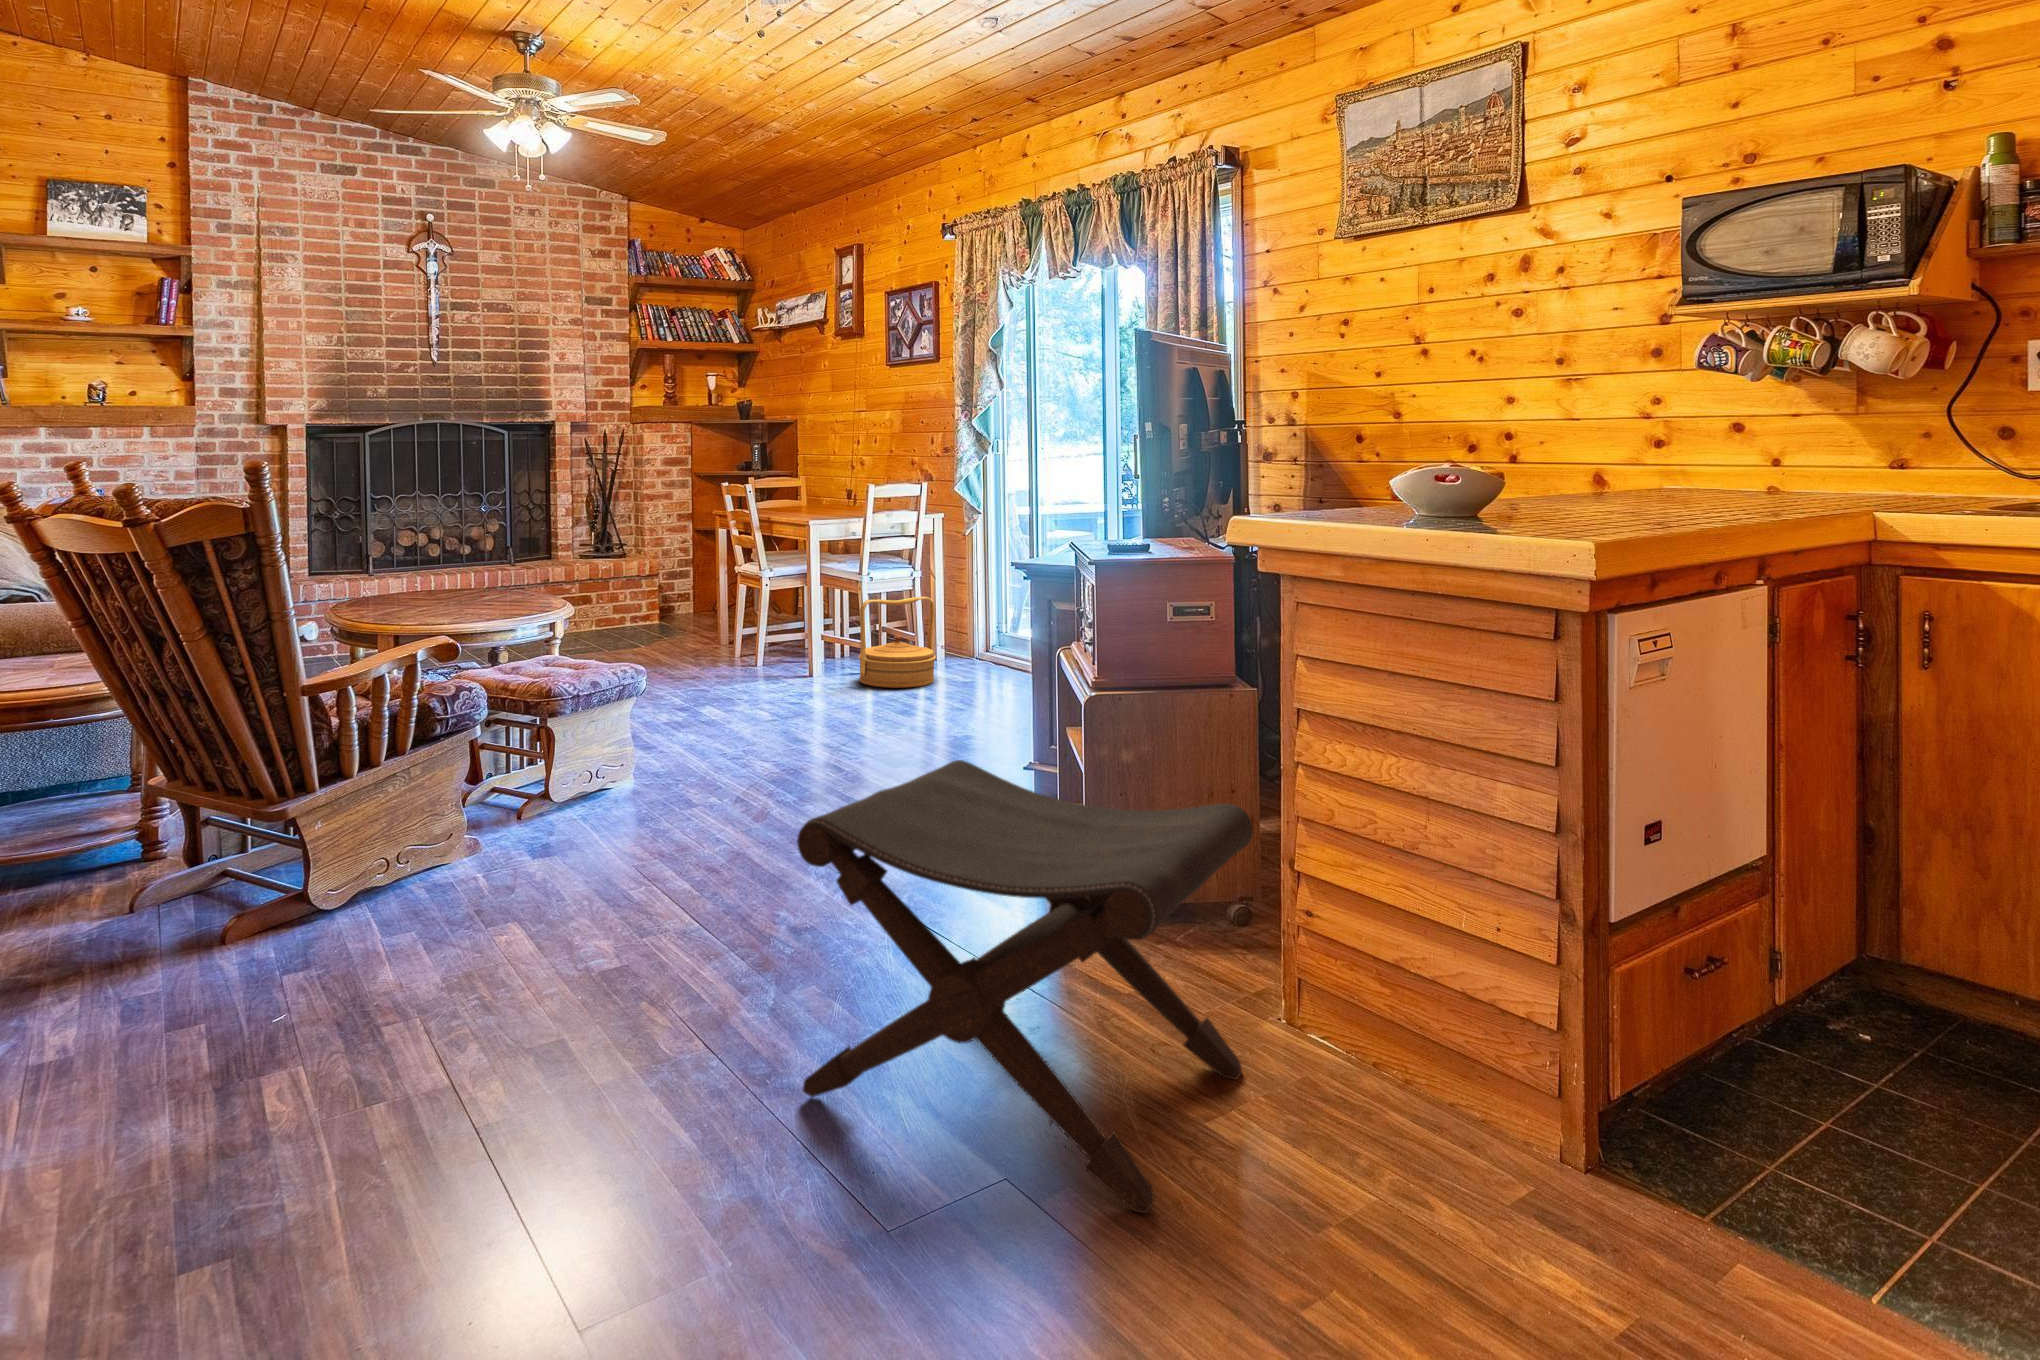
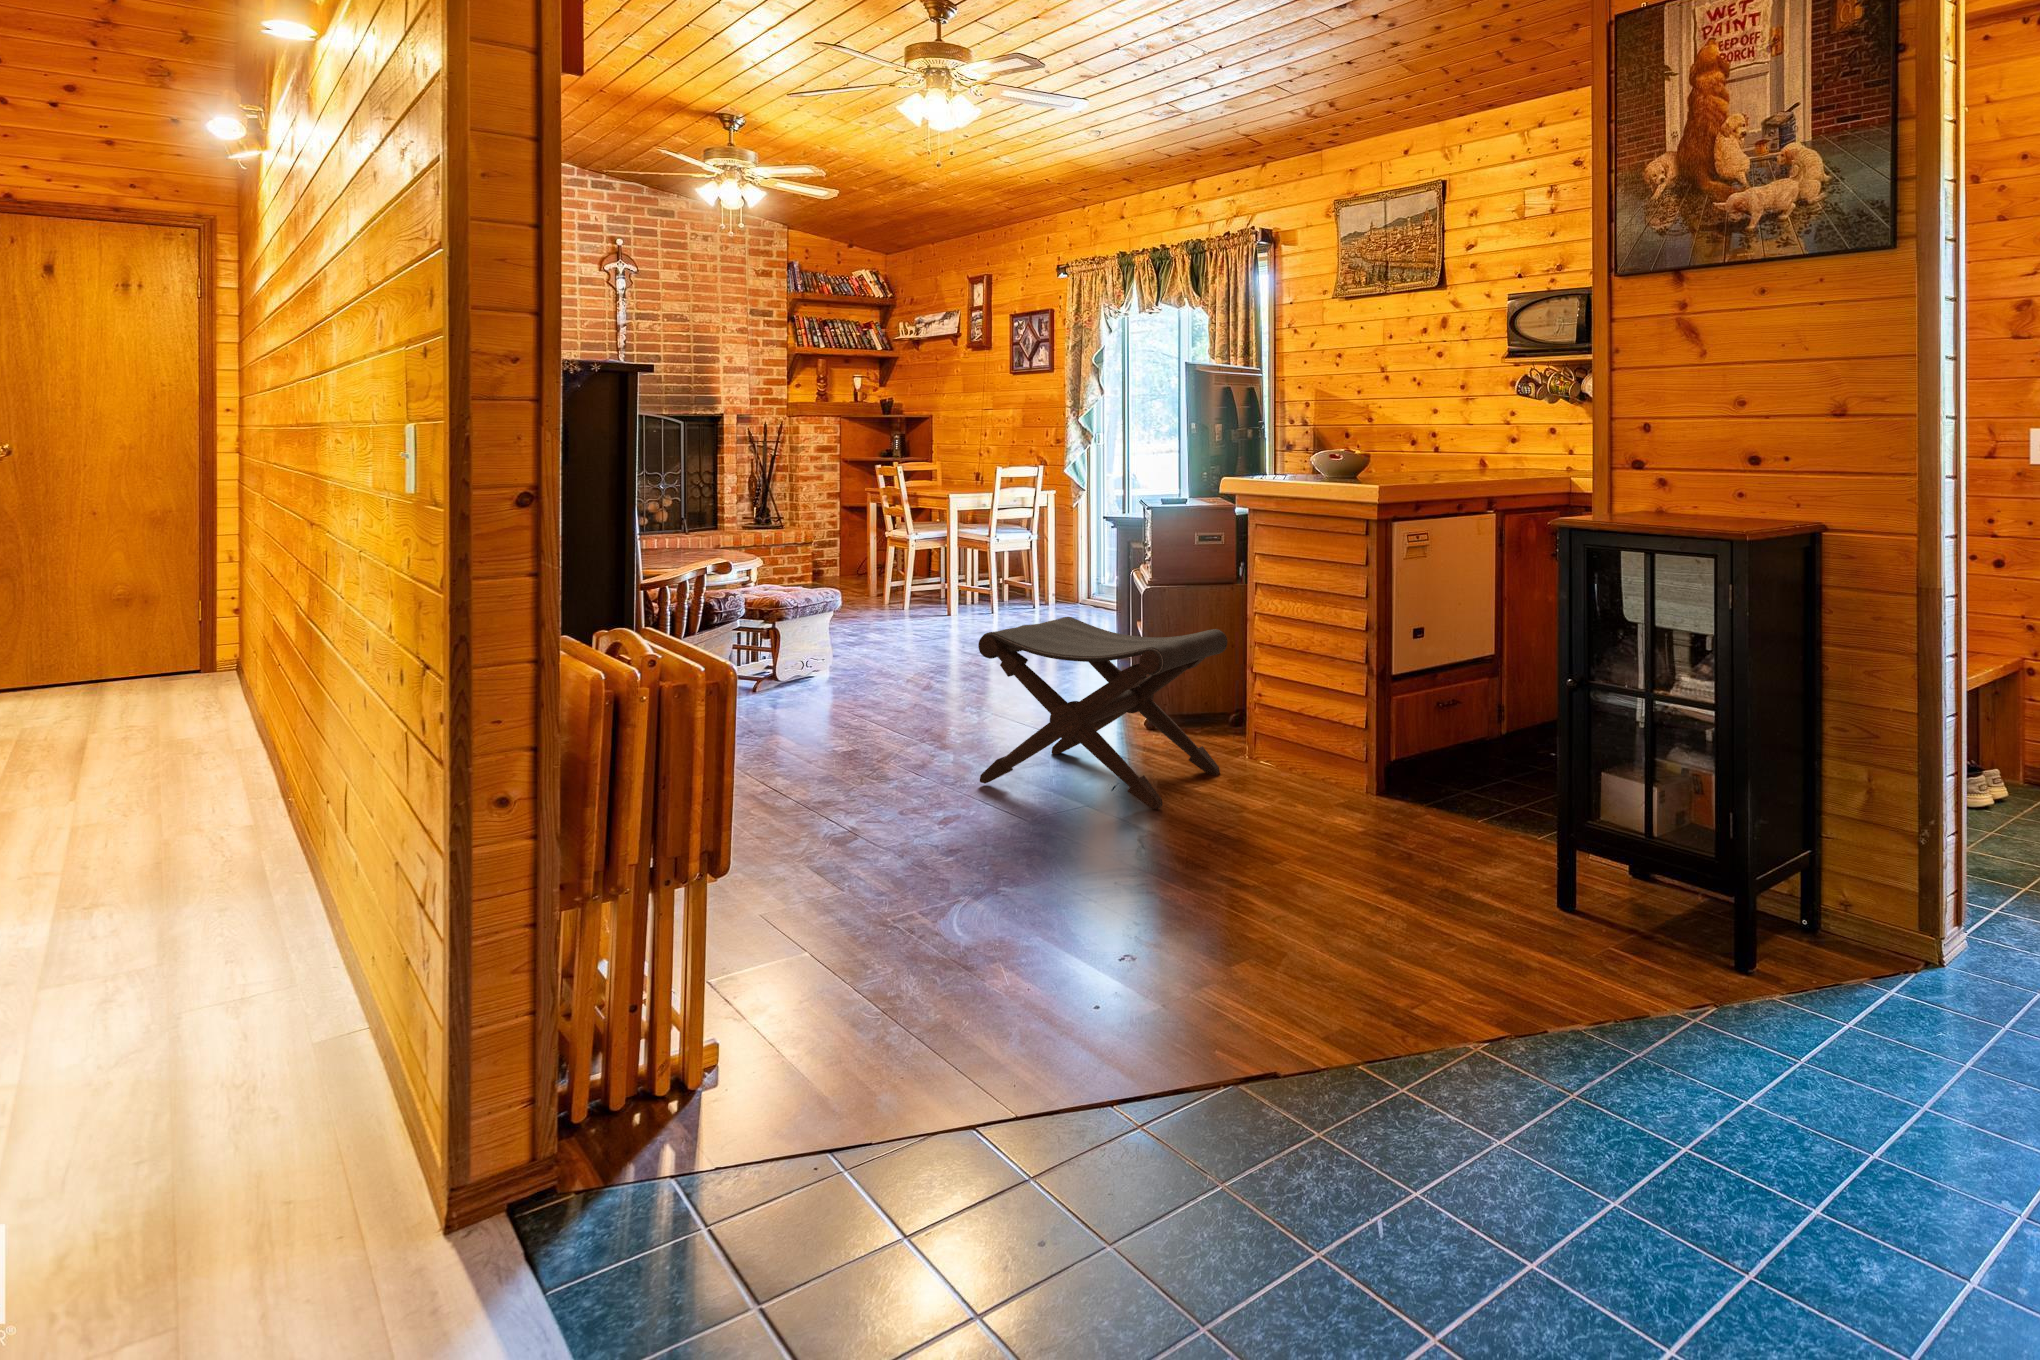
woven basket: present [858,597,936,688] -> none [989,555,1050,624]

